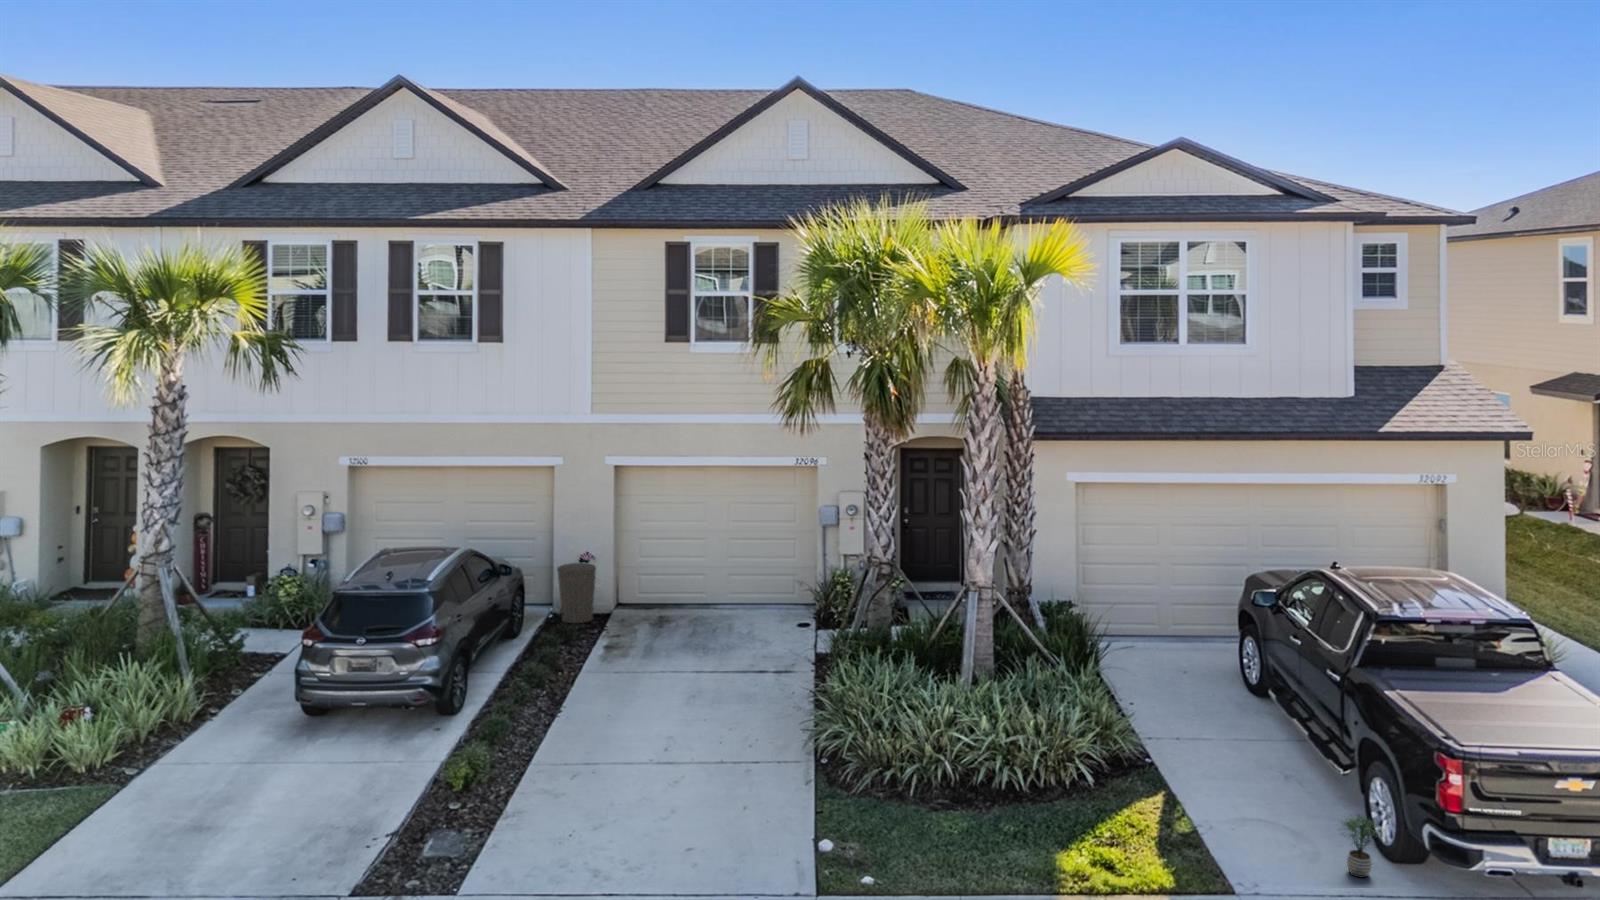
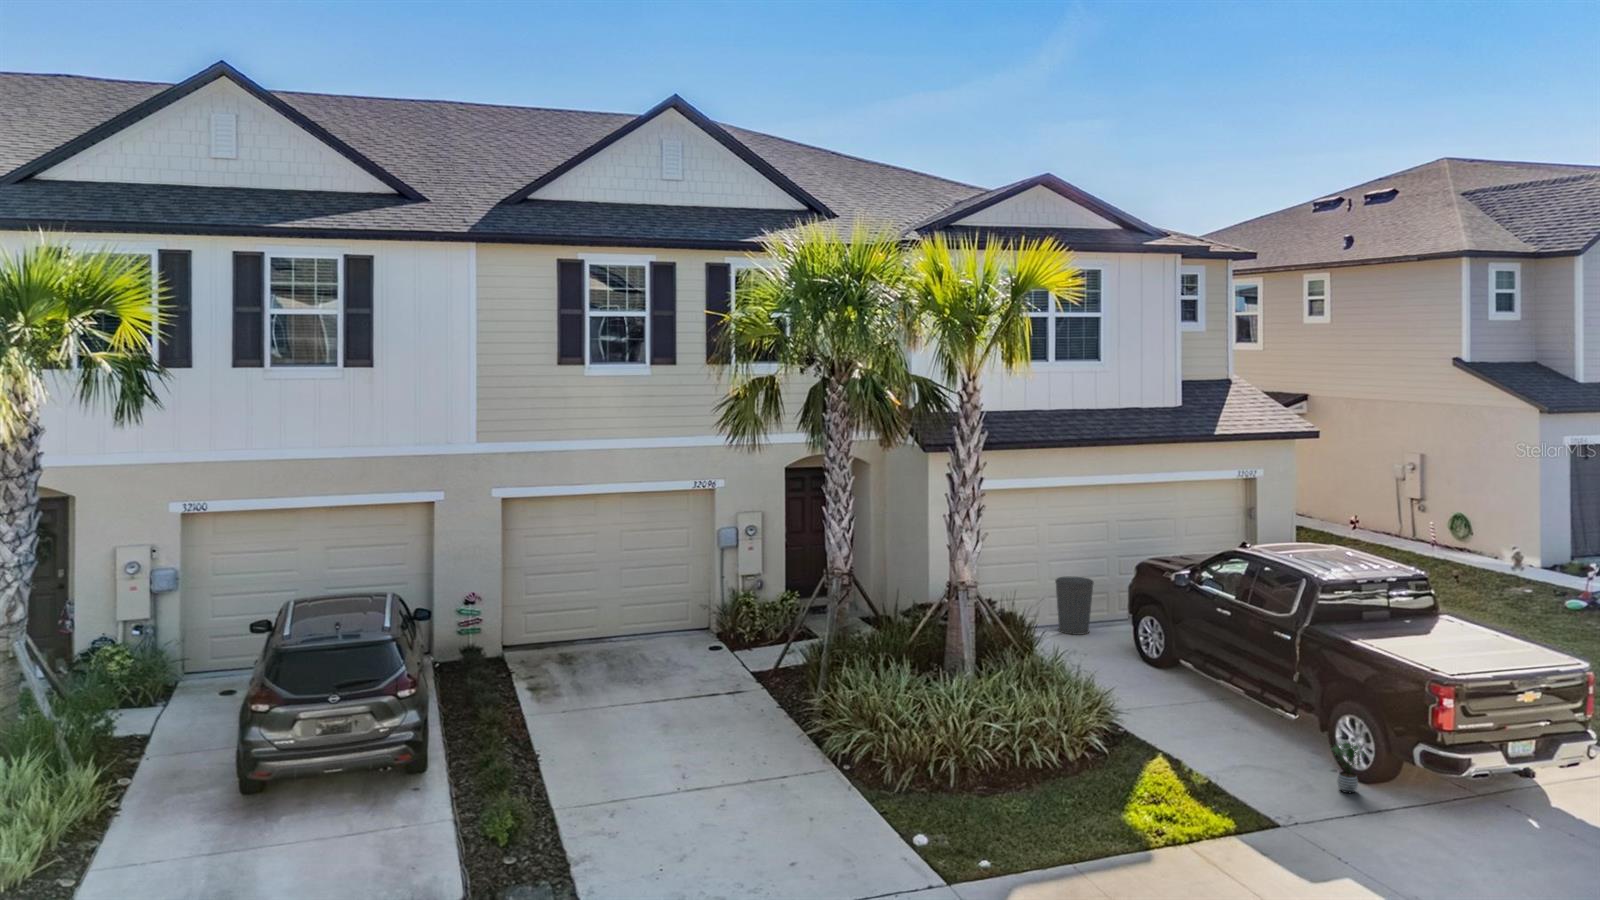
trash can: present [557,563,596,623] -> present [1055,577,1094,635]

